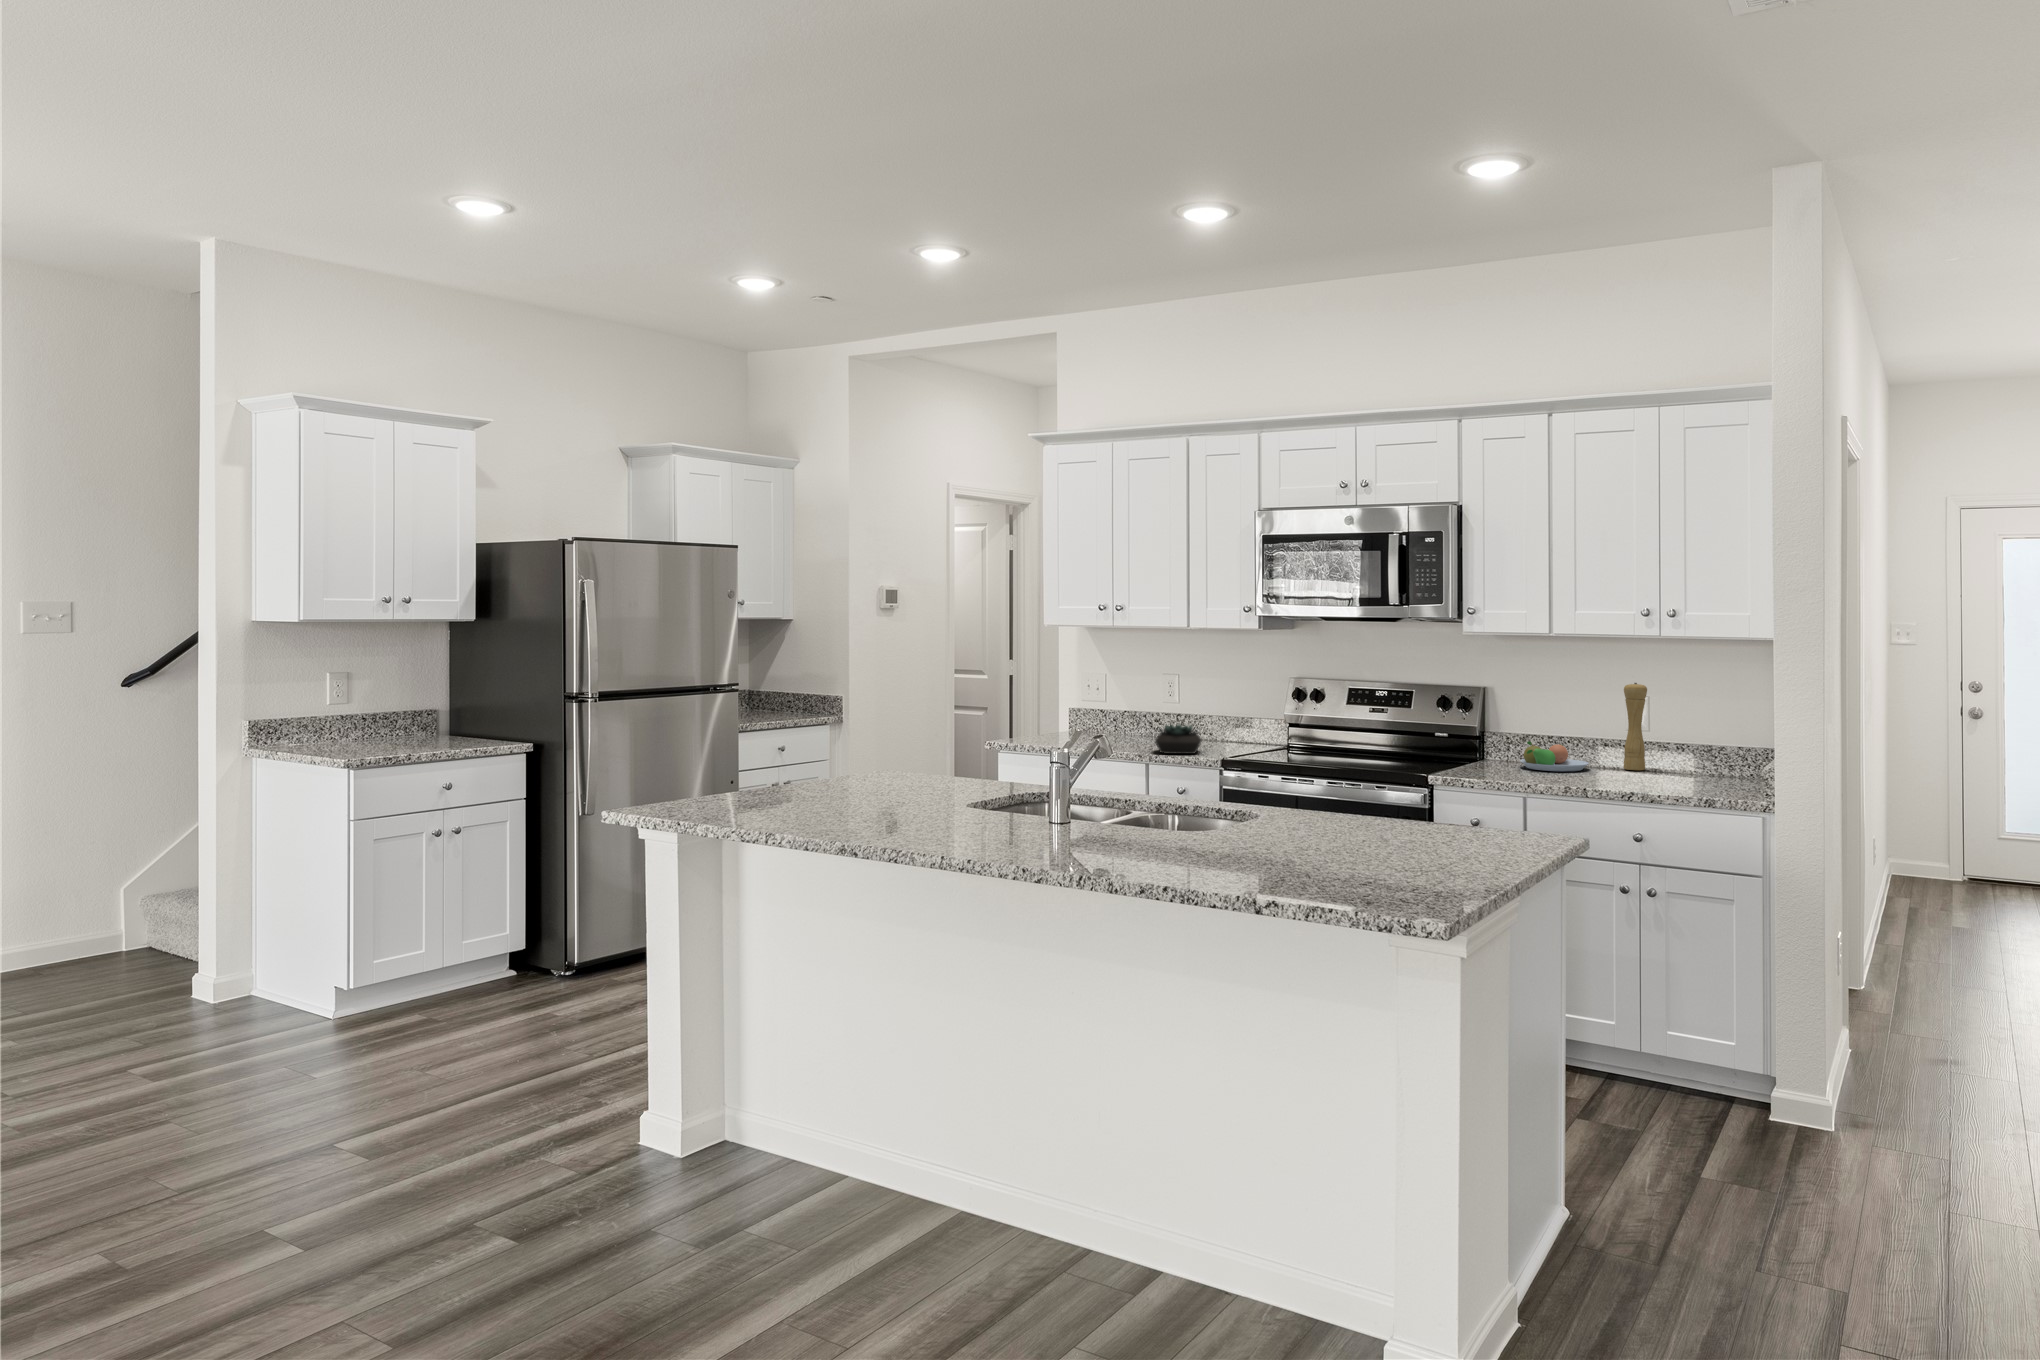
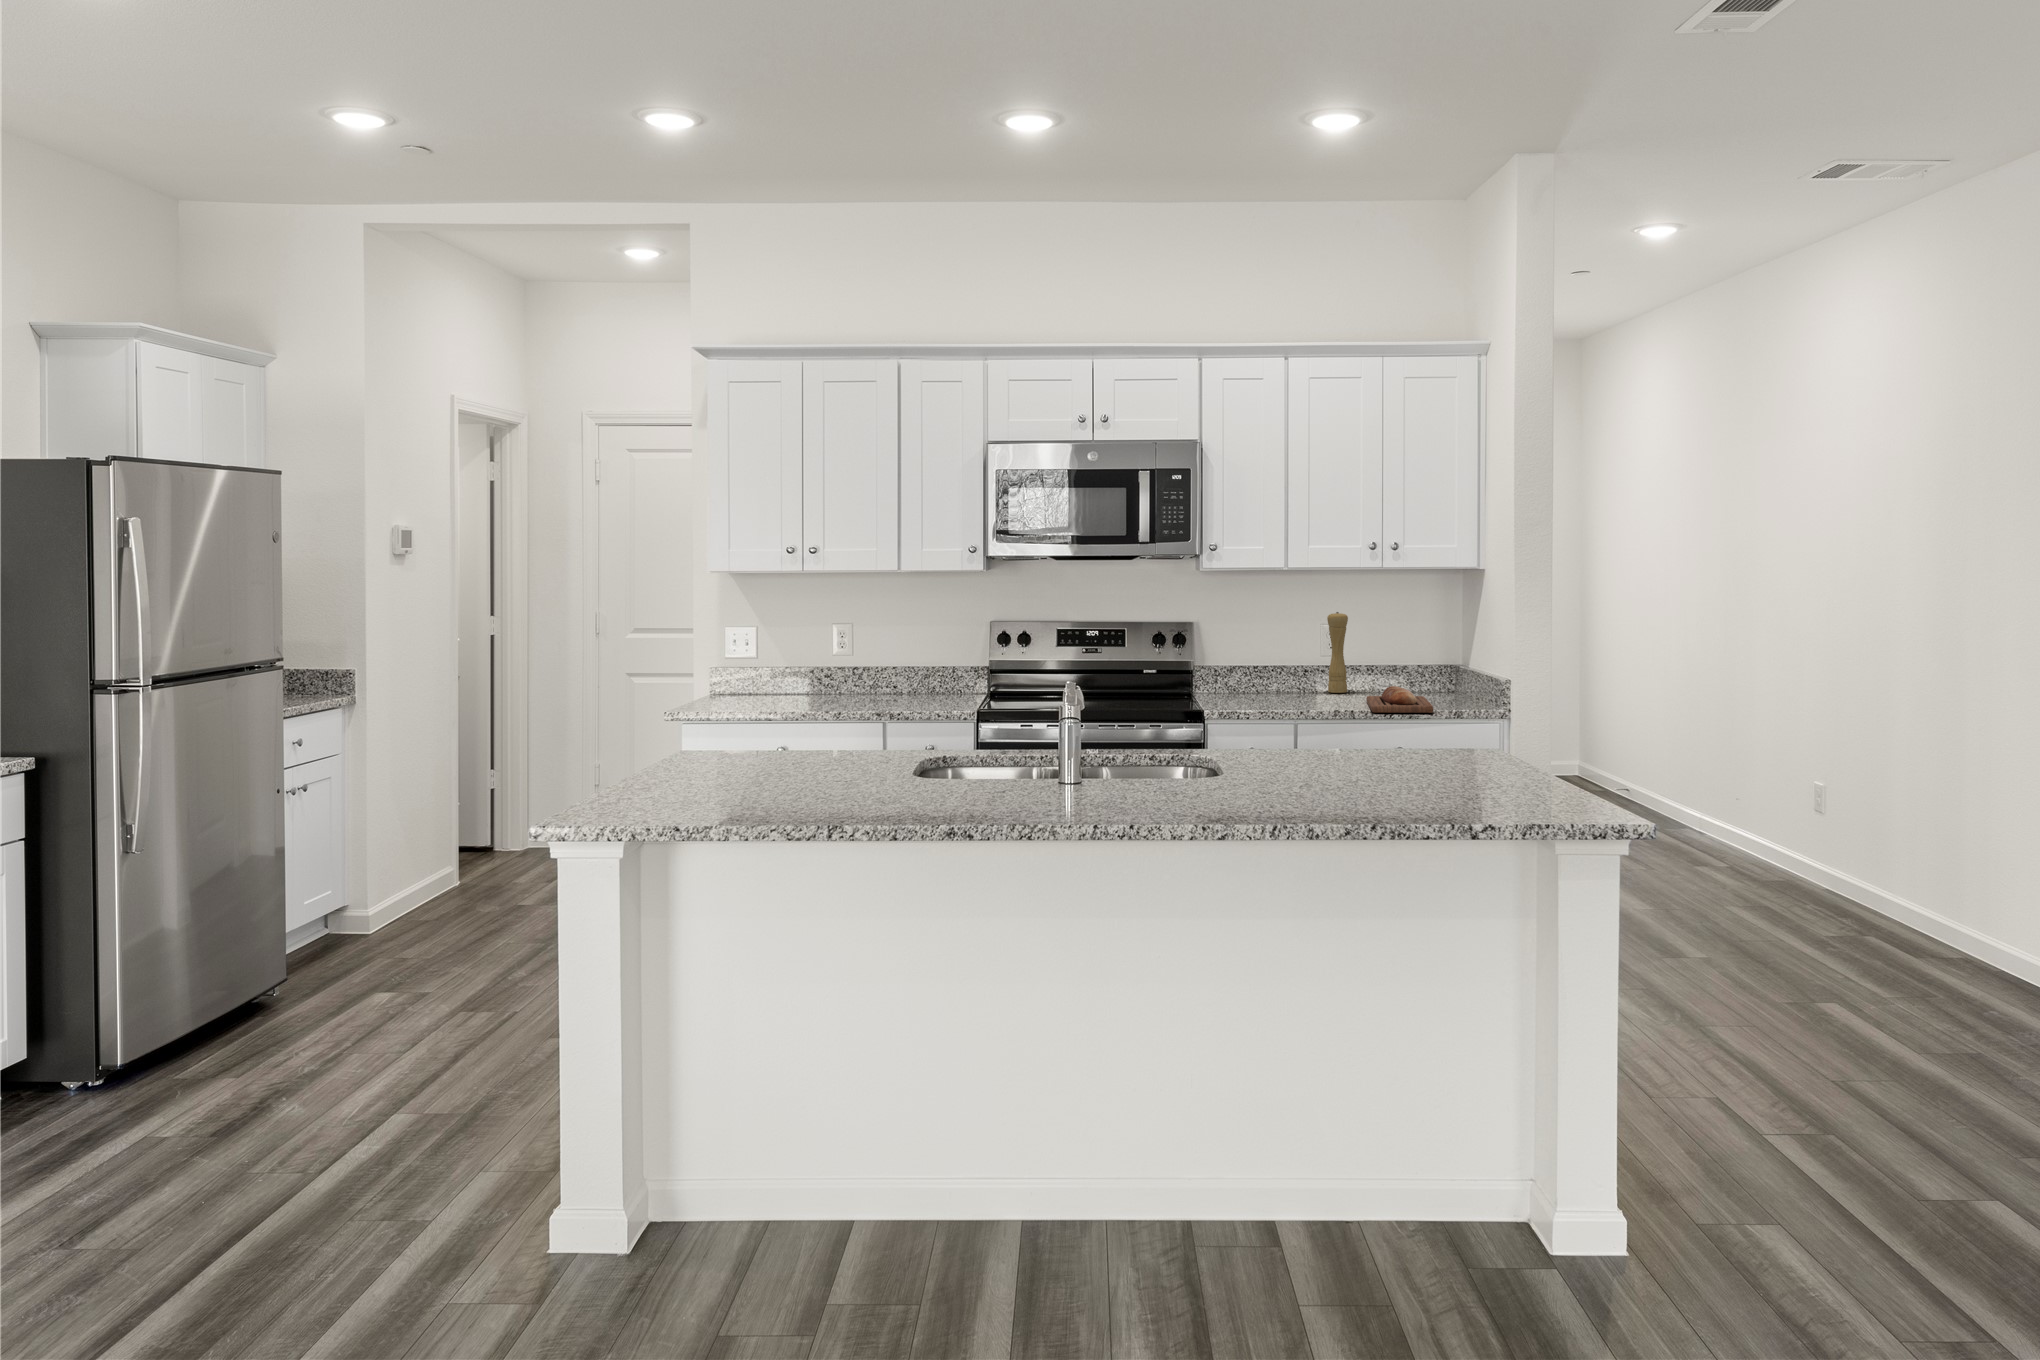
succulent plant: present [1155,724,1202,754] -> none [865,675,922,709]
fruit bowl: present [1520,741,1589,771] -> none [1243,672,1306,699]
bread loaf: none [1606,766,1703,797] -> present [1366,686,1433,713]

